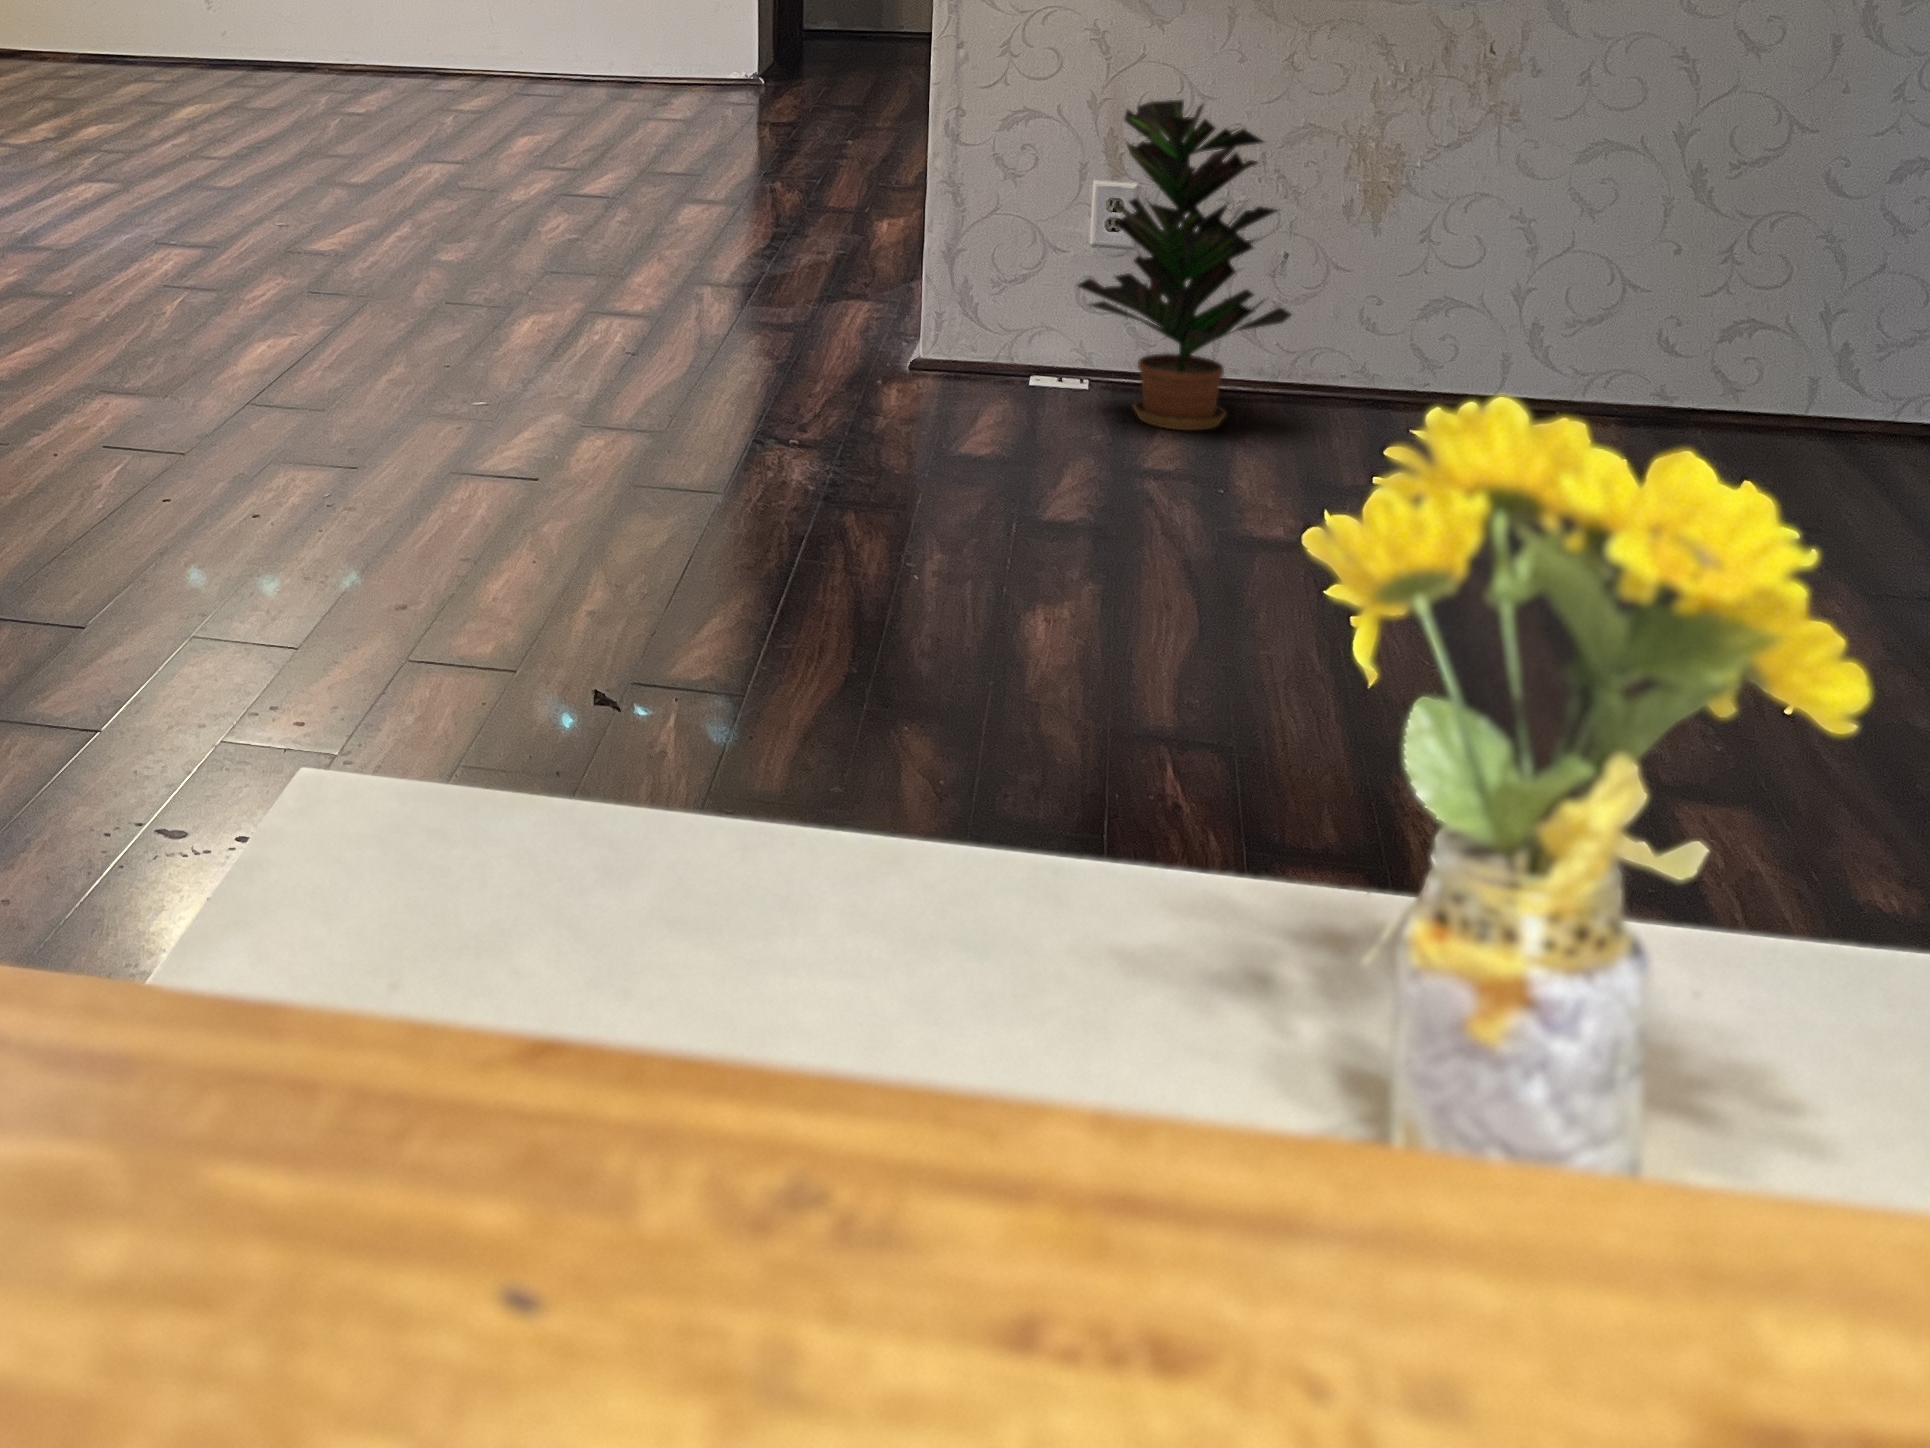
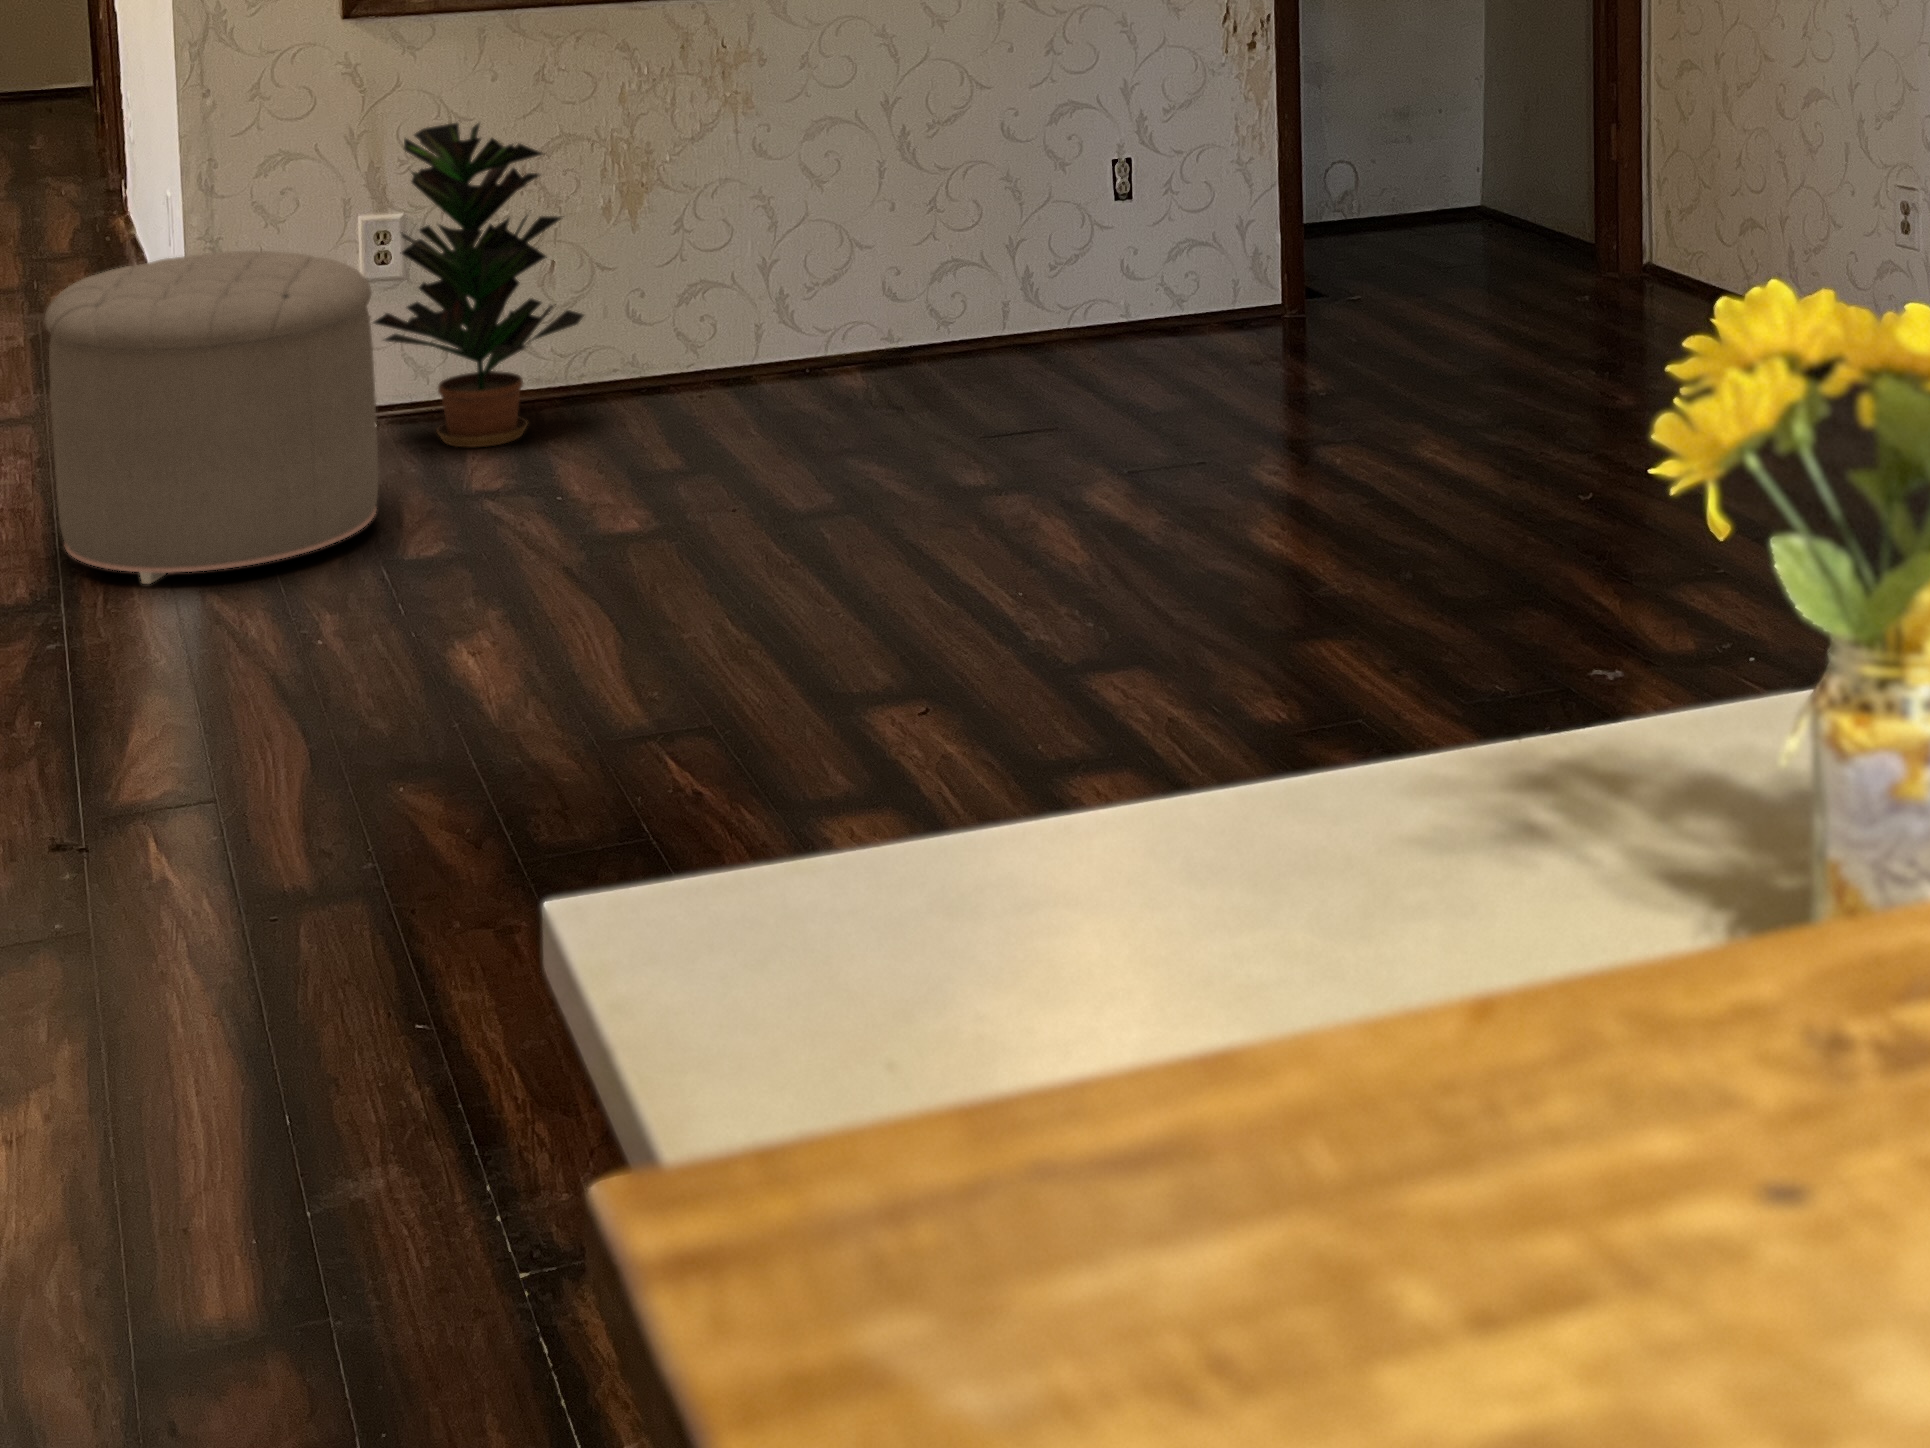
ottoman: none [752,193,1044,489] -> present [45,251,379,584]

